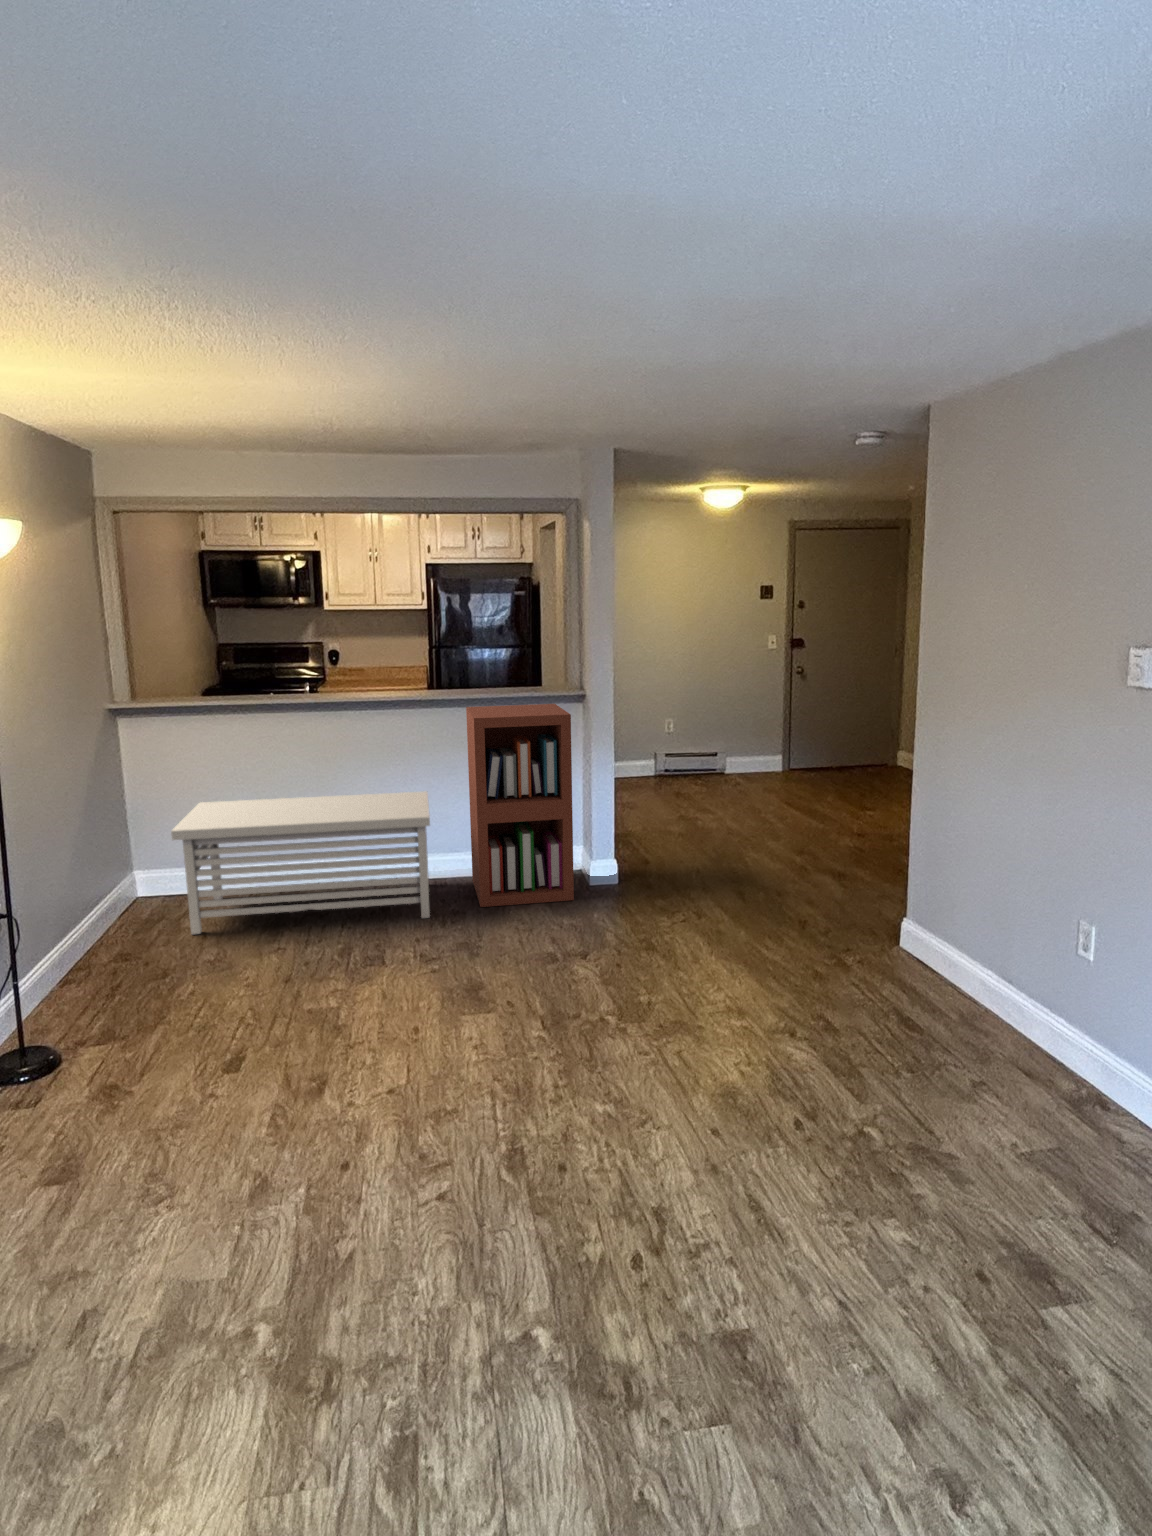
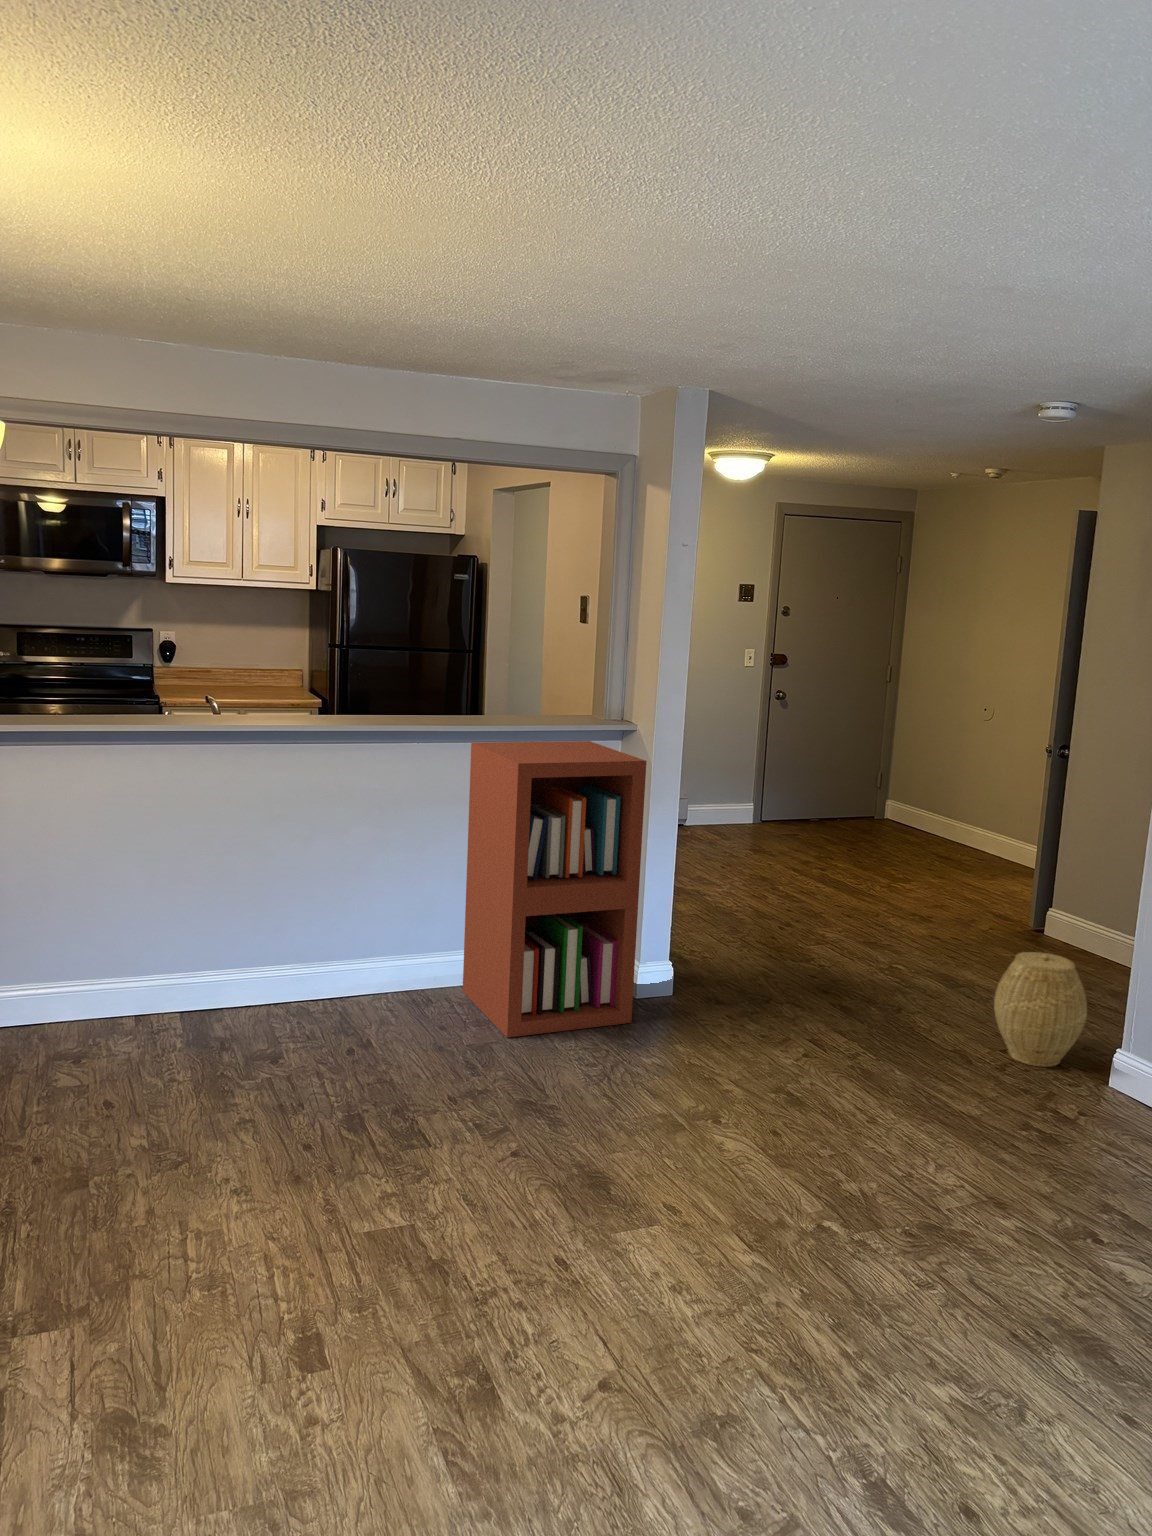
storage bench: present [171,791,430,935] -> none [61,864,458,1100]
woven basket: none [829,849,897,934] -> present [994,952,1087,1067]

